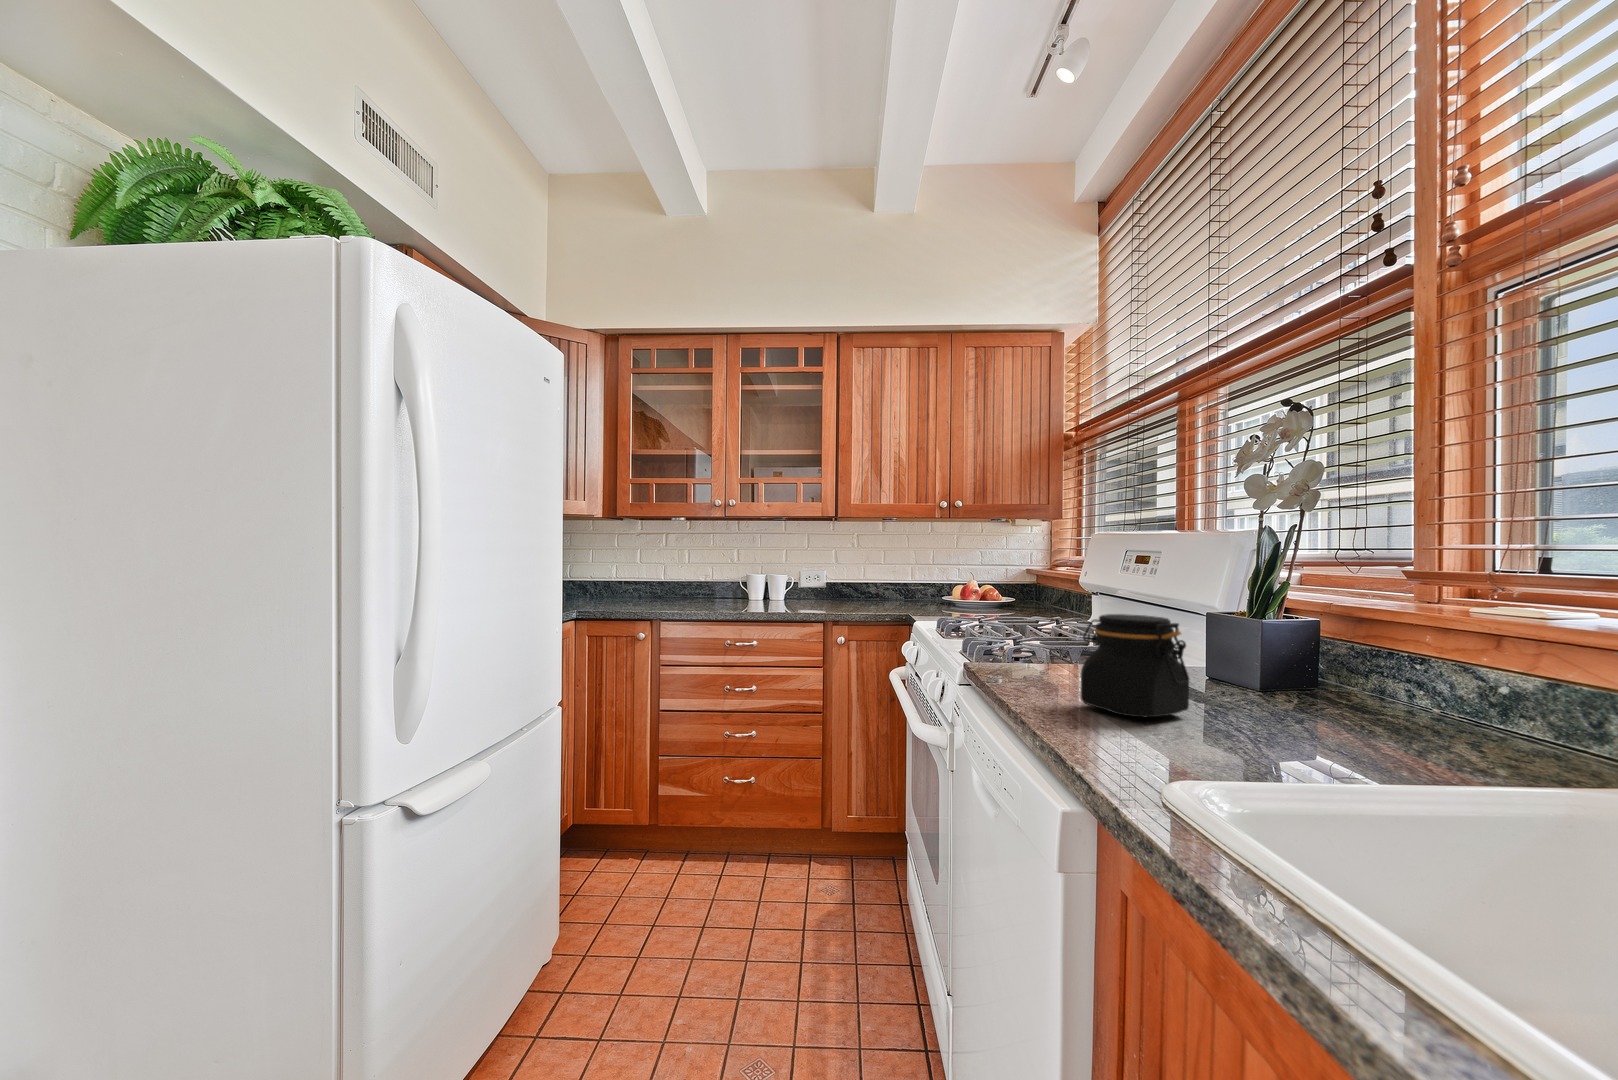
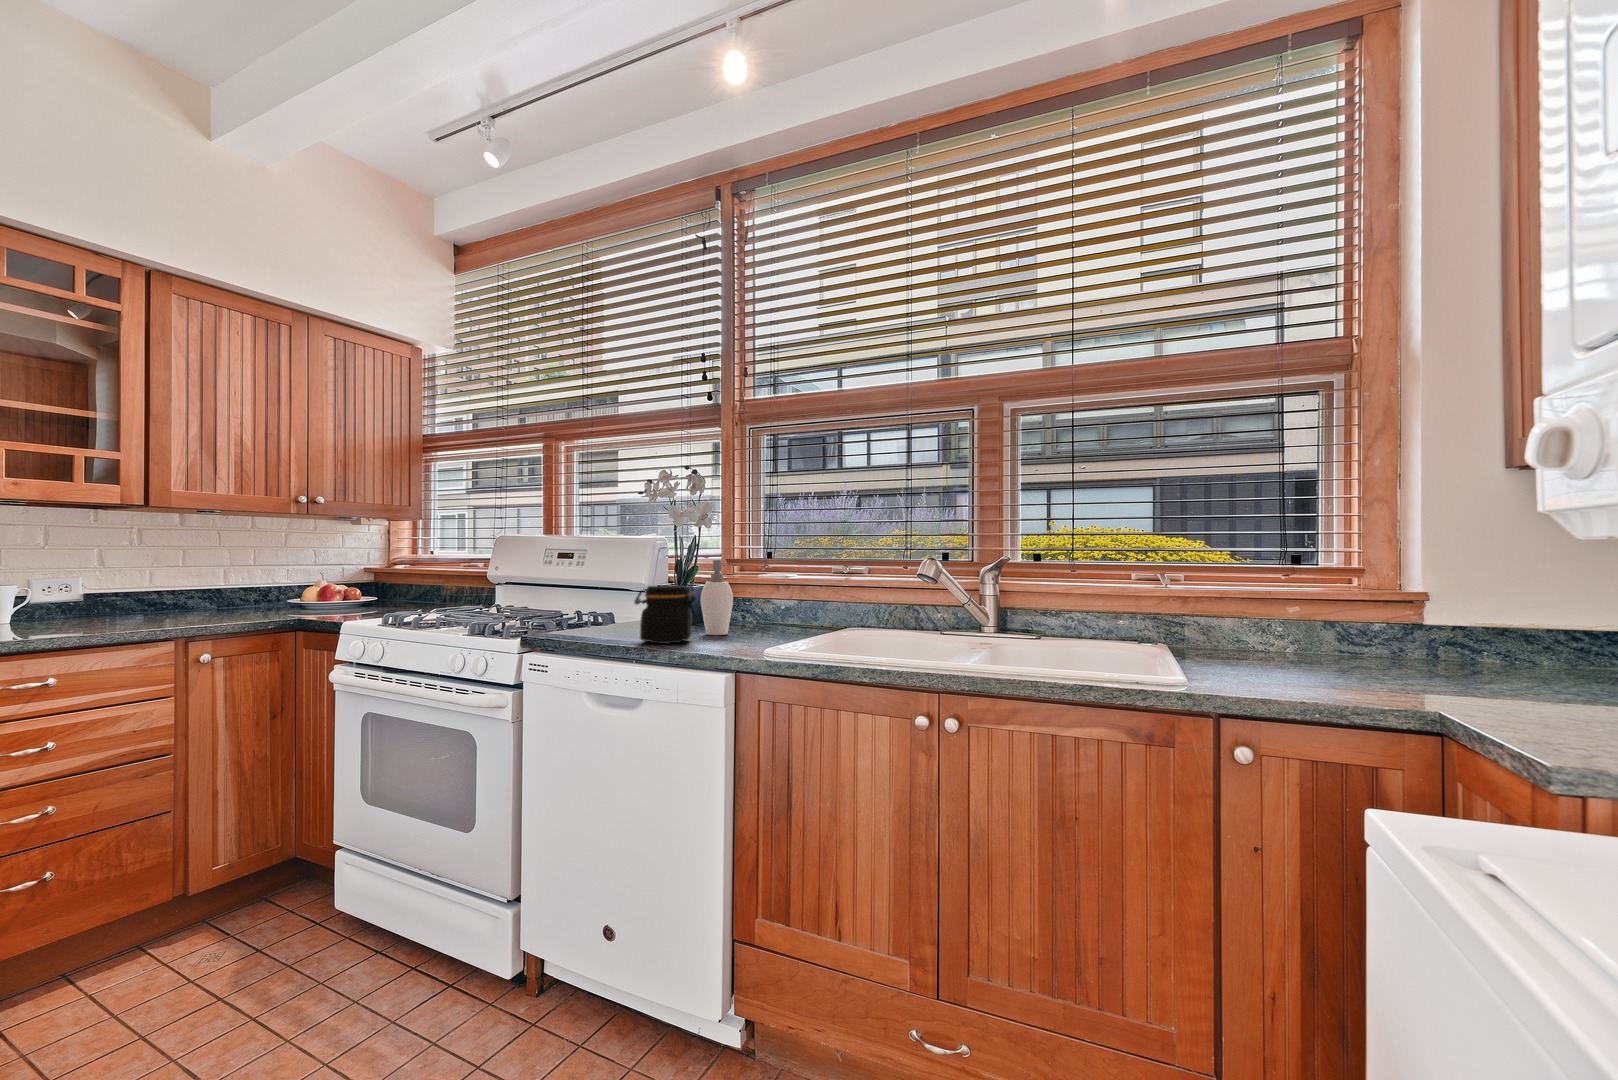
soap dispenser: none [1248,577,1331,722] -> present [700,560,741,635]

